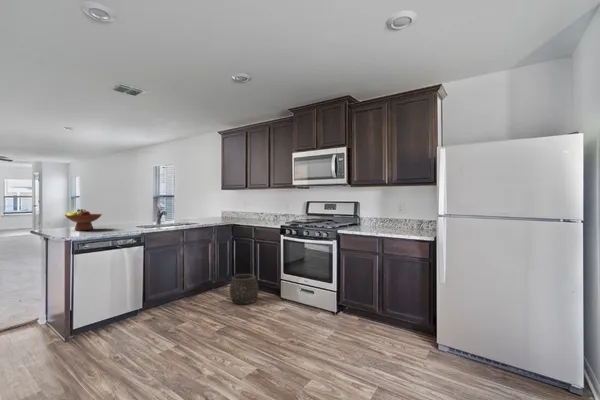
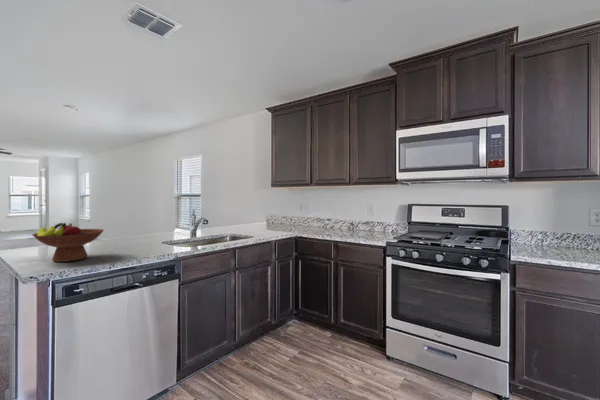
woven basket: present [230,274,258,304] -> none [307,315,352,370]

